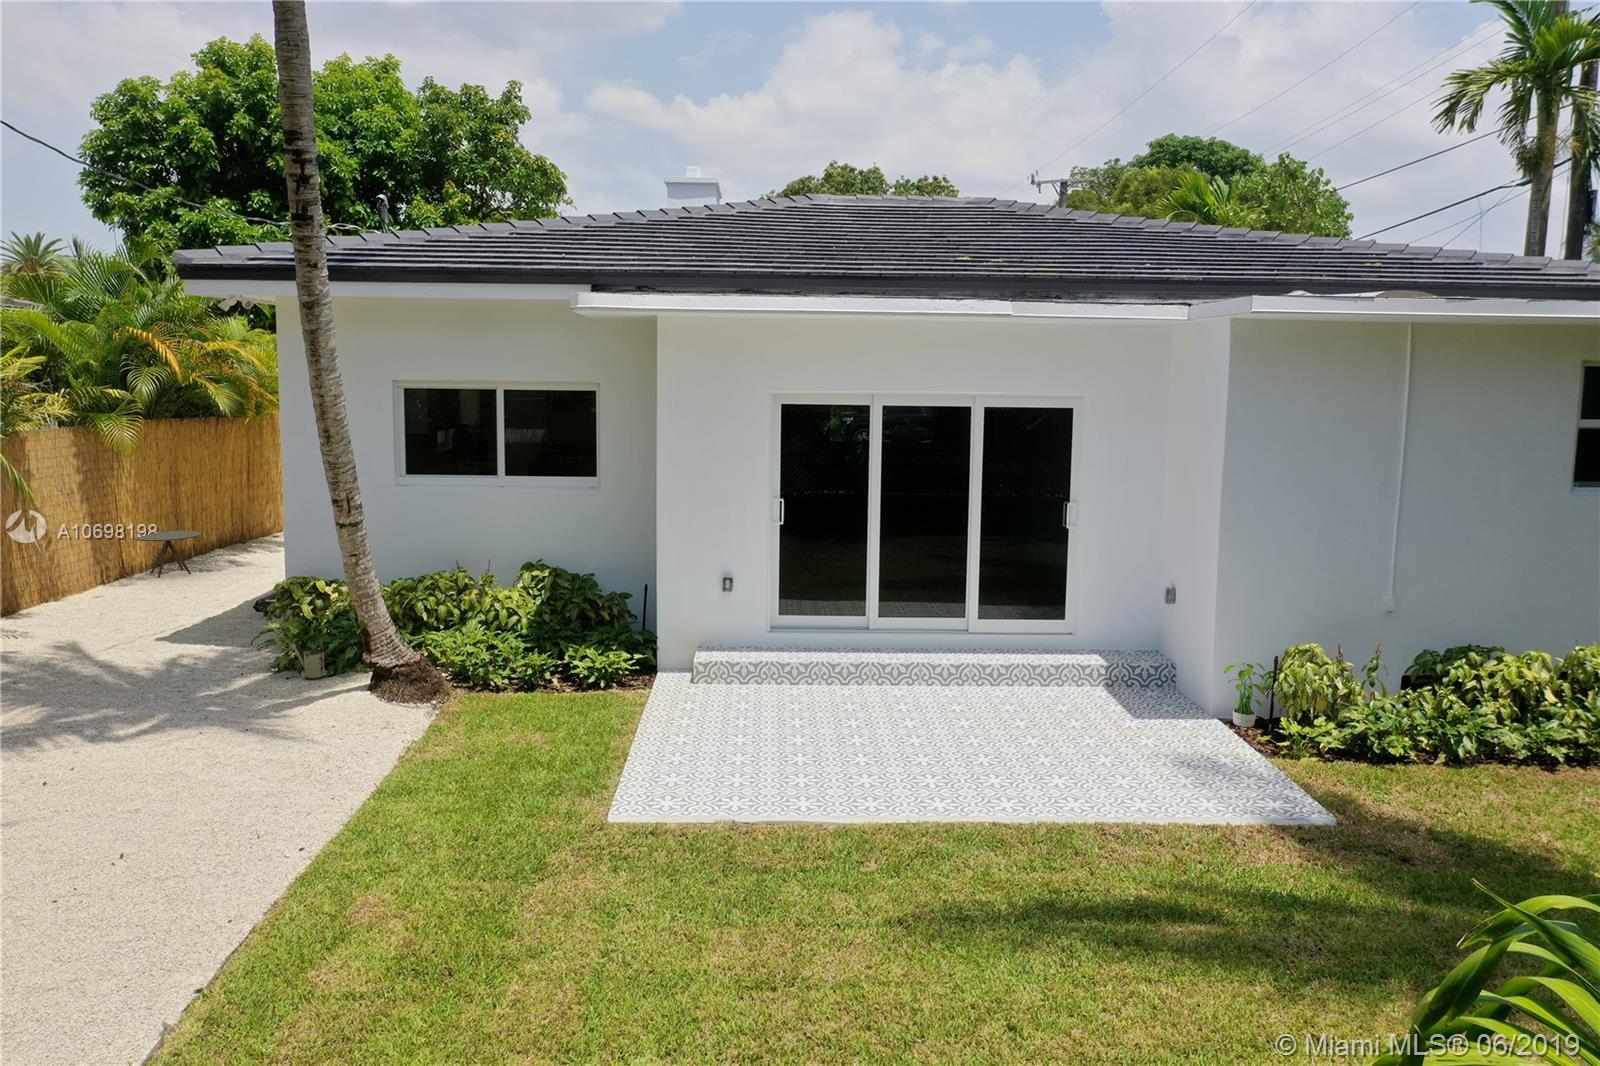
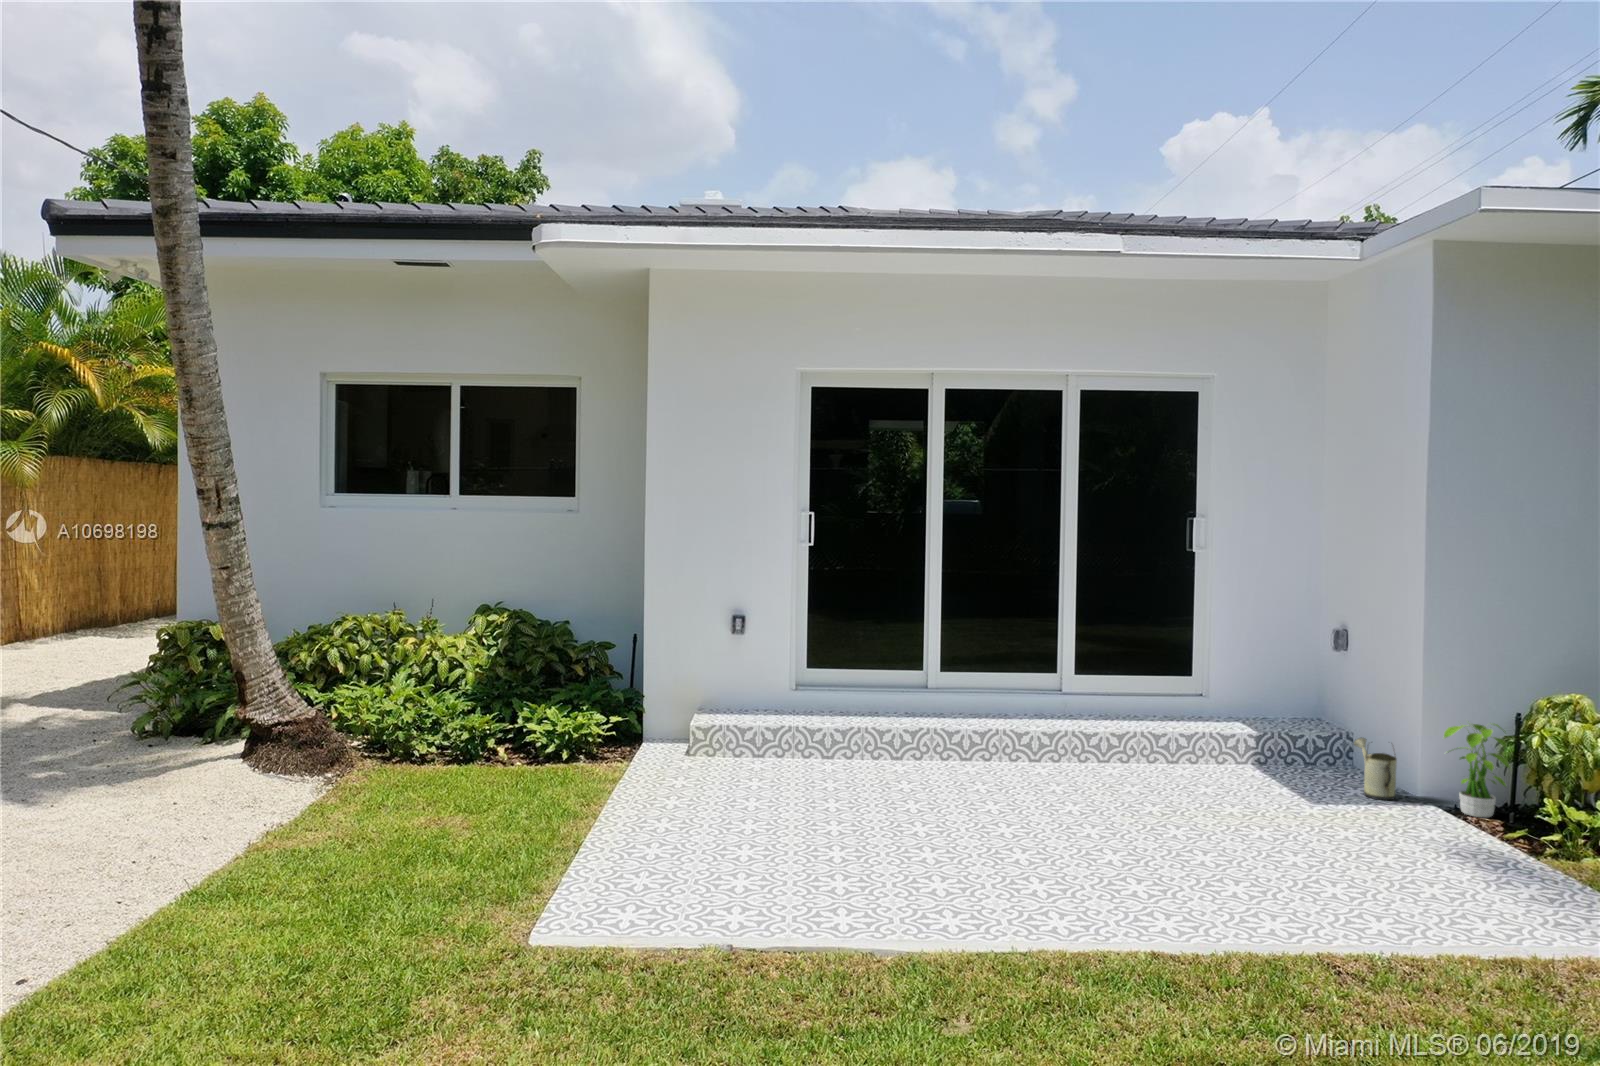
round table: present [134,531,201,578] -> none [37,592,120,645]
watering can: present [288,642,325,680] -> present [1354,737,1397,800]

